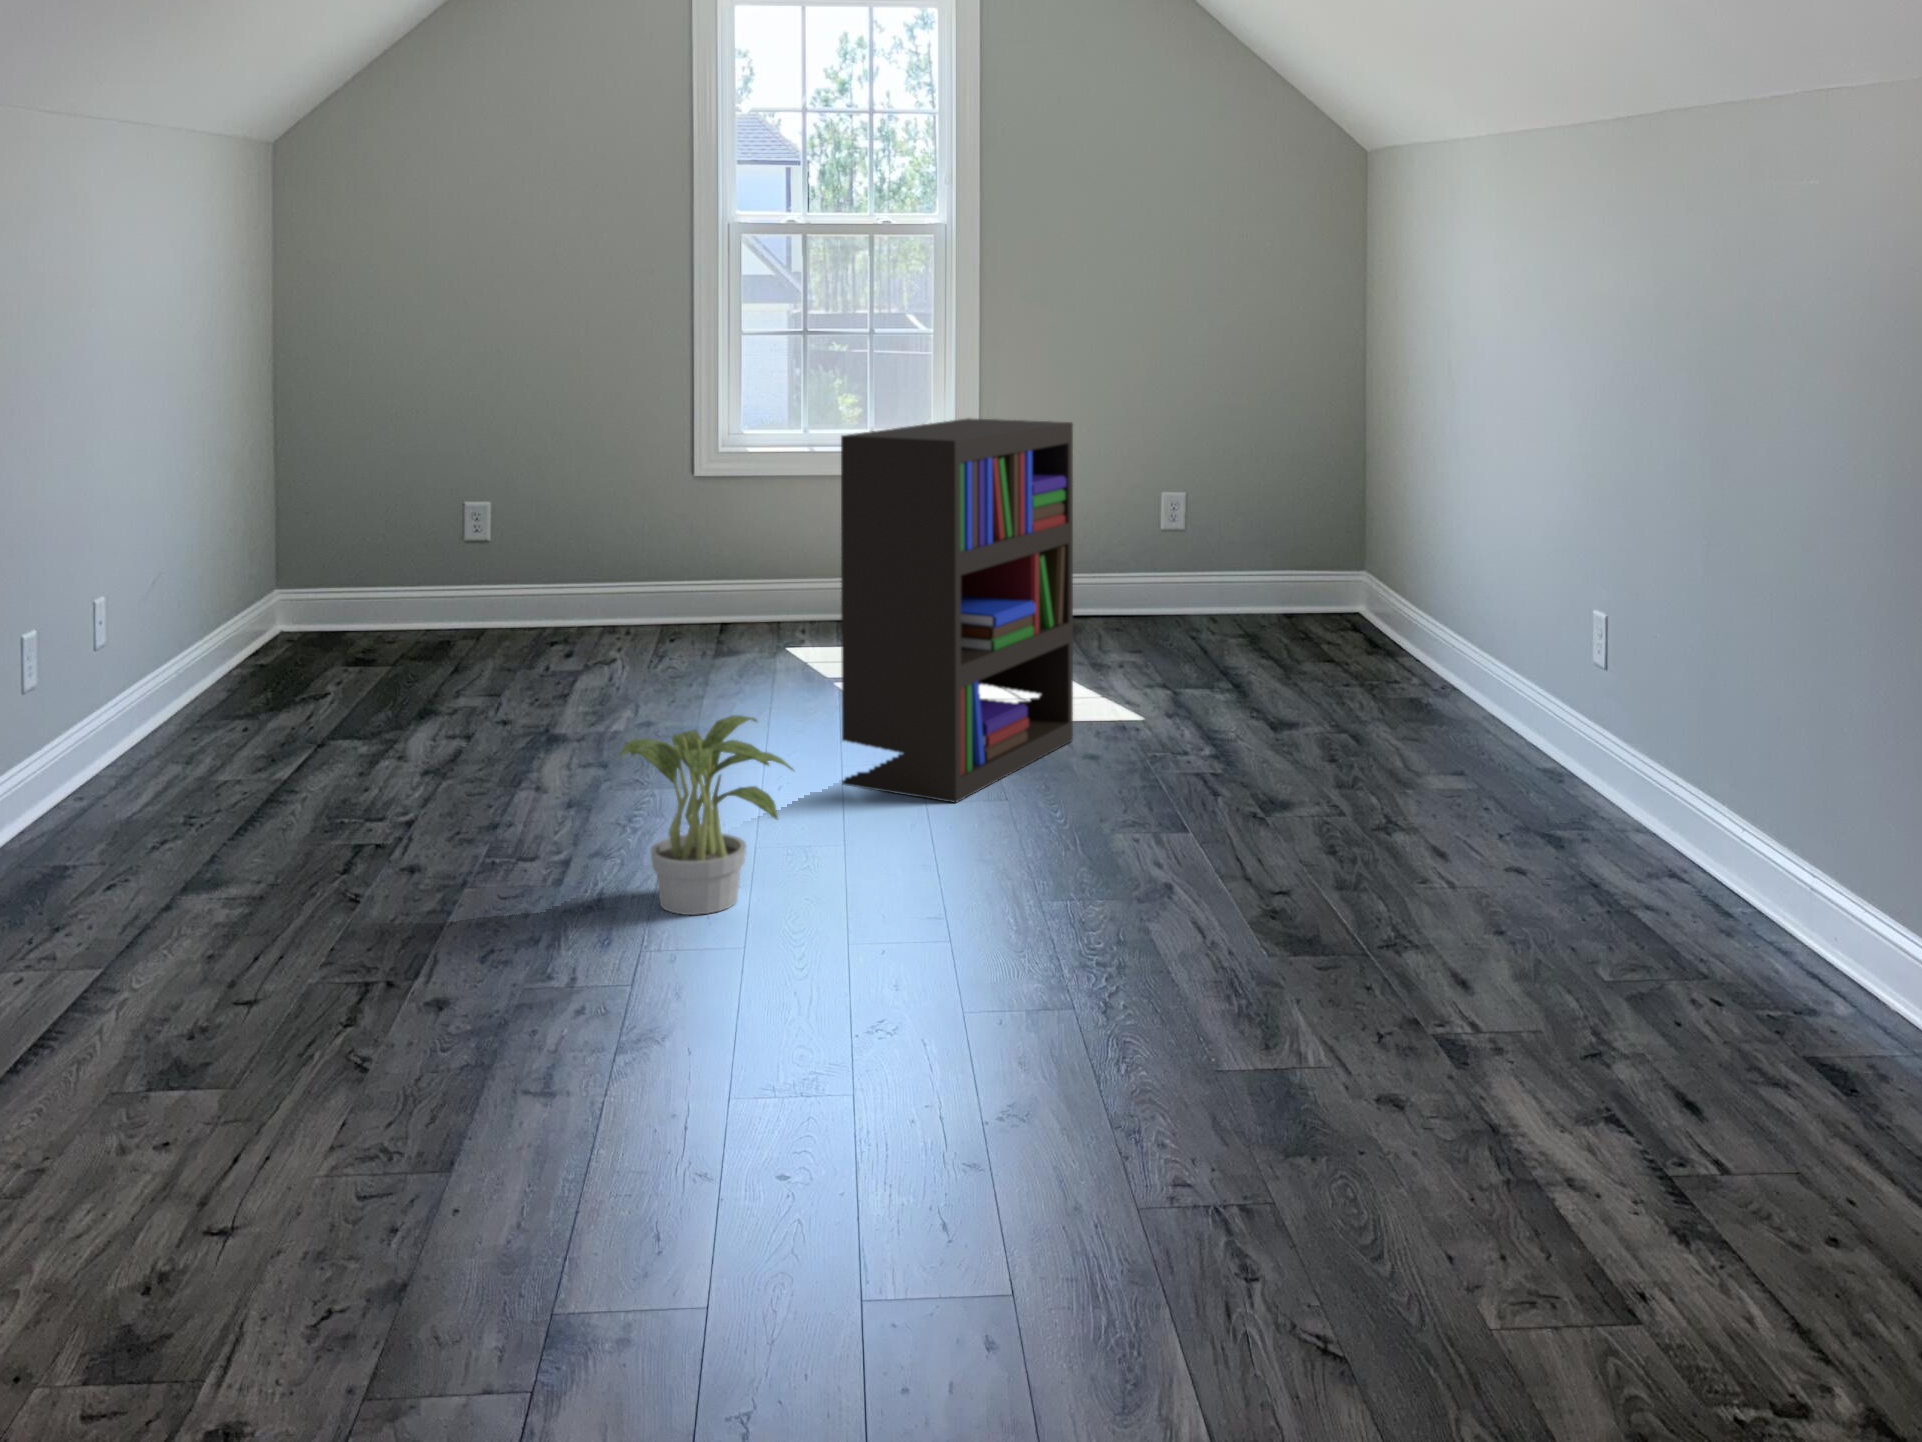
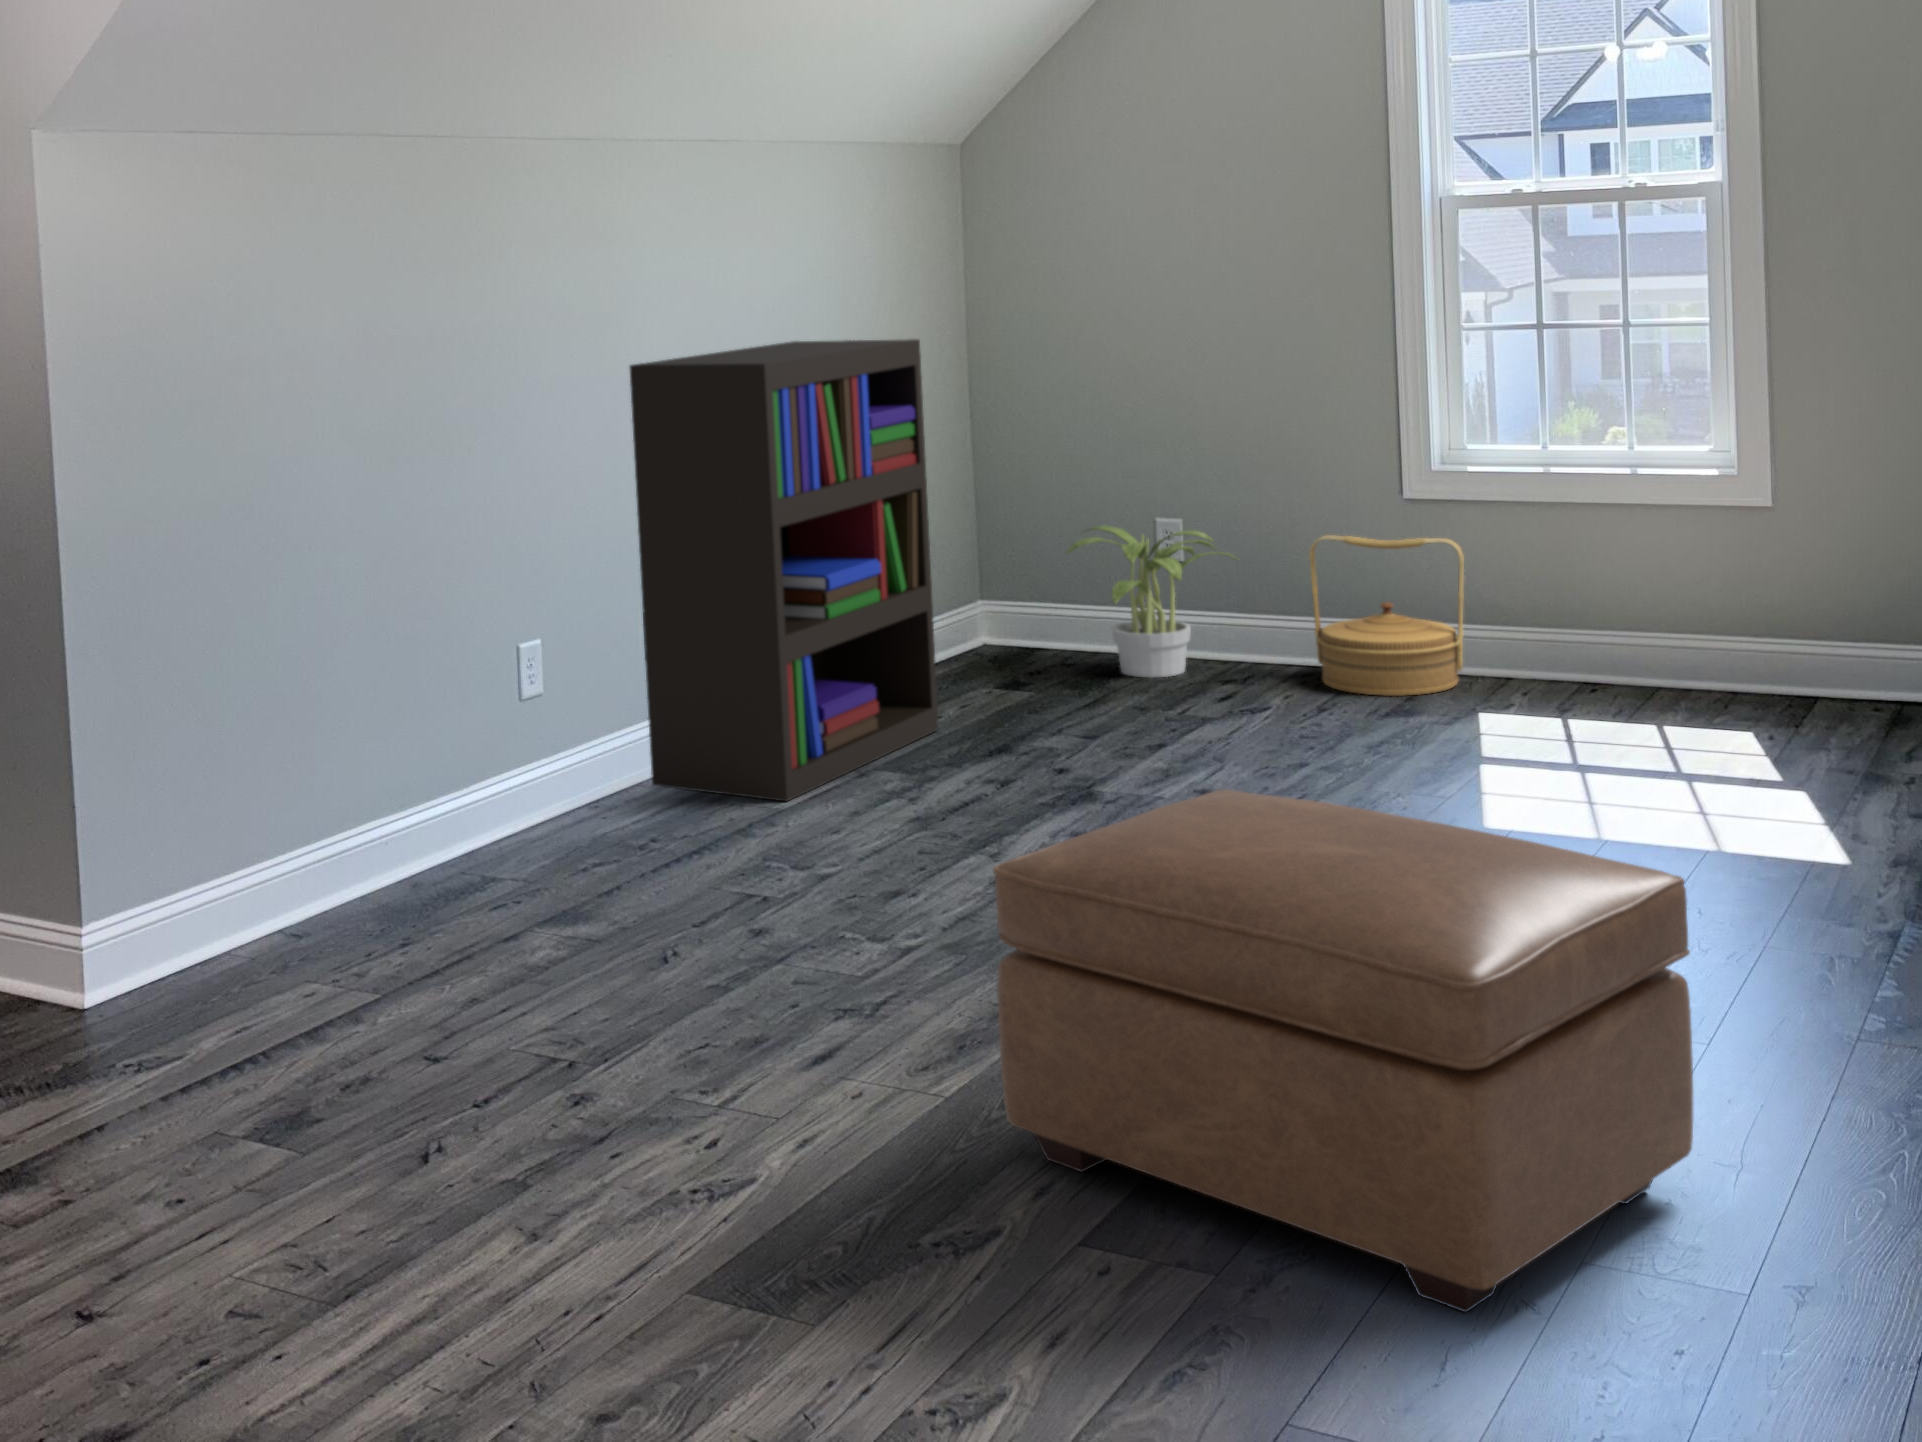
woven basket: none [1366,590,1488,722] -> present [1309,535,1464,696]
potted plant: present [620,715,793,915] -> present [1067,526,1235,678]
ottoman: none [1180,830,1759,1315] -> present [993,790,1693,1312]

